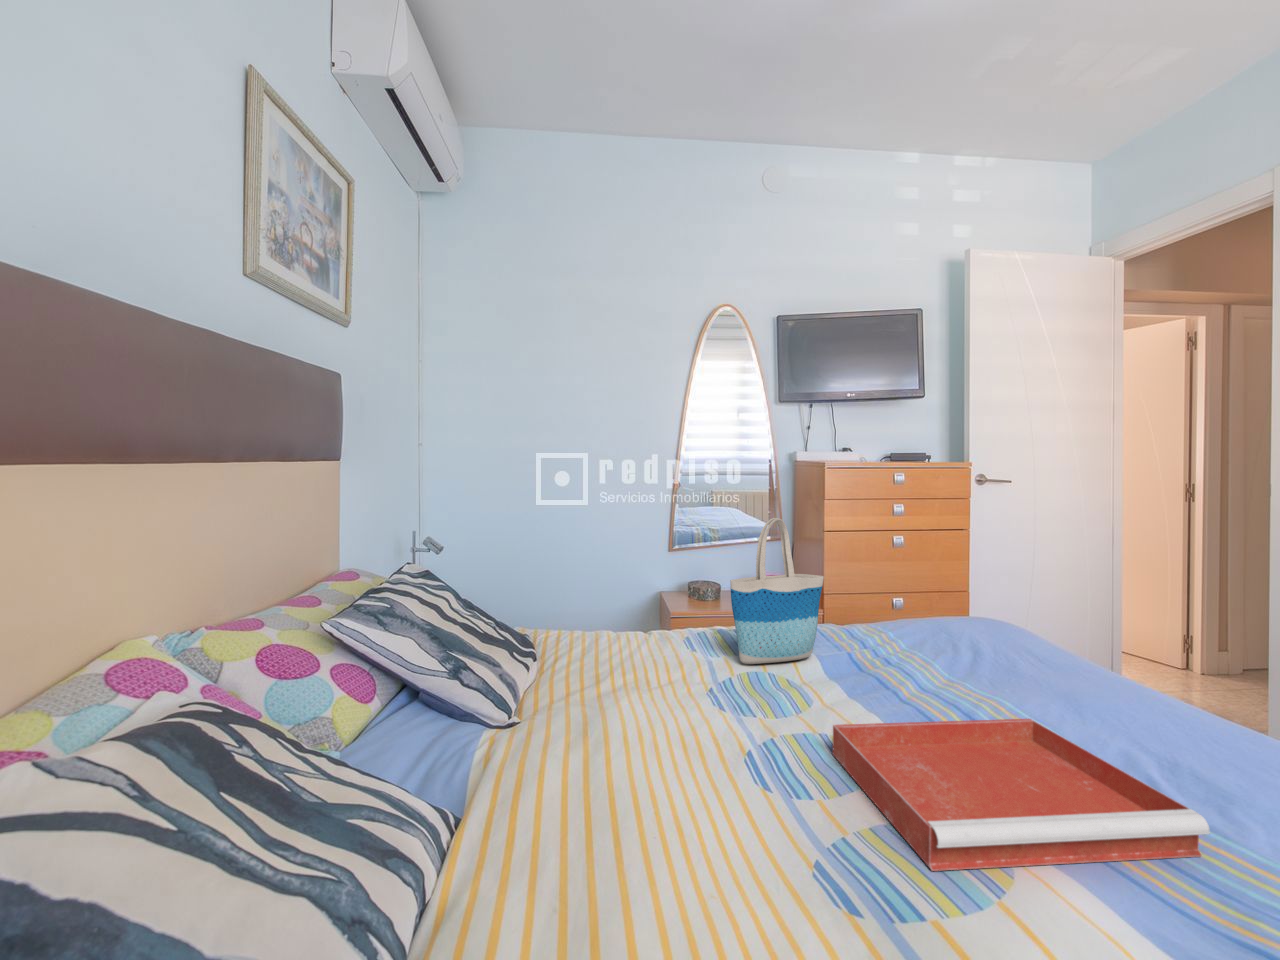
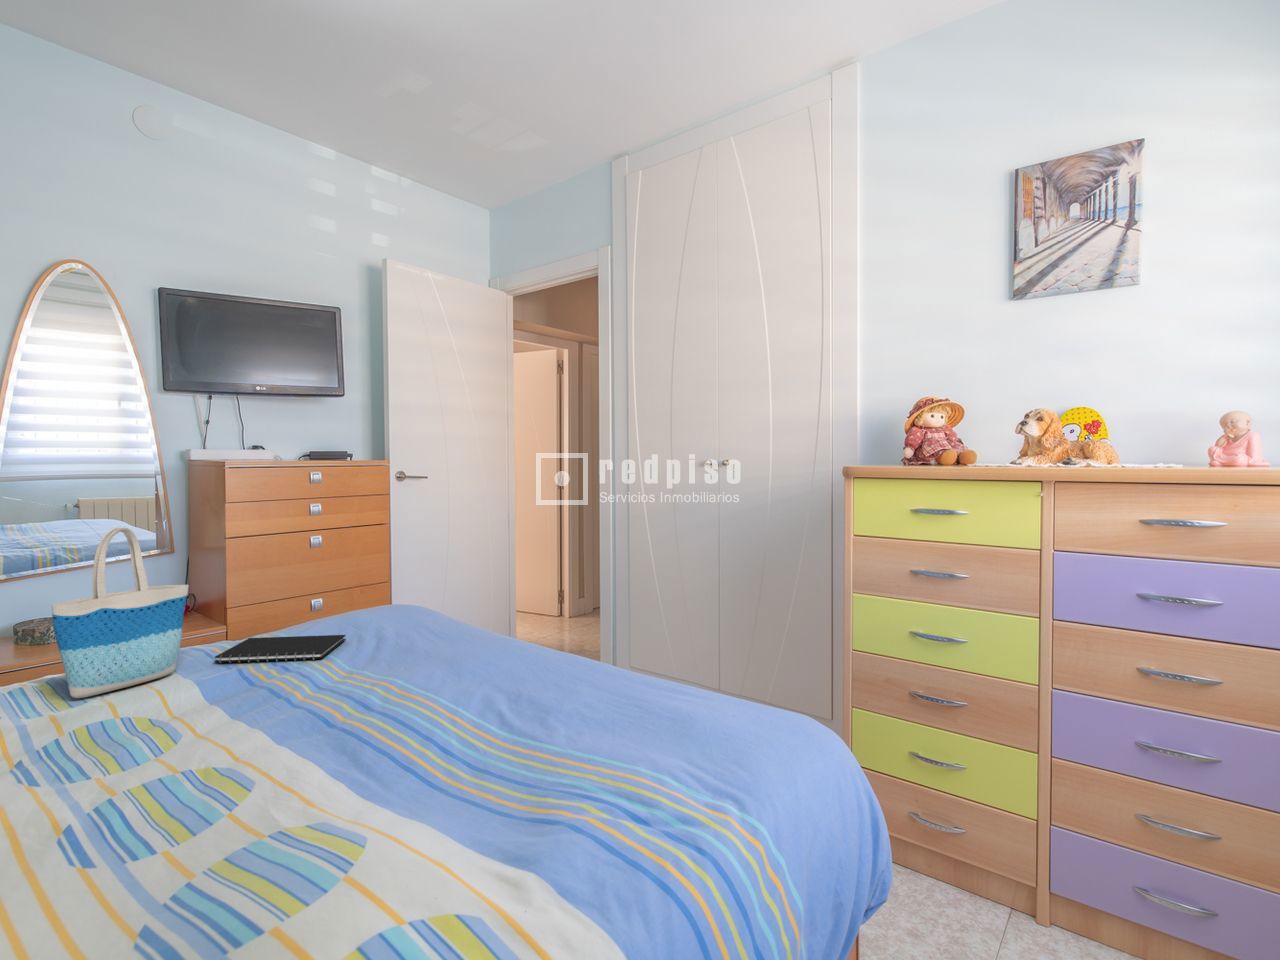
notebook: none [842,635,969,678] -> present [215,635,346,664]
tray: present [833,719,1210,871] -> none [162,672,441,807]

